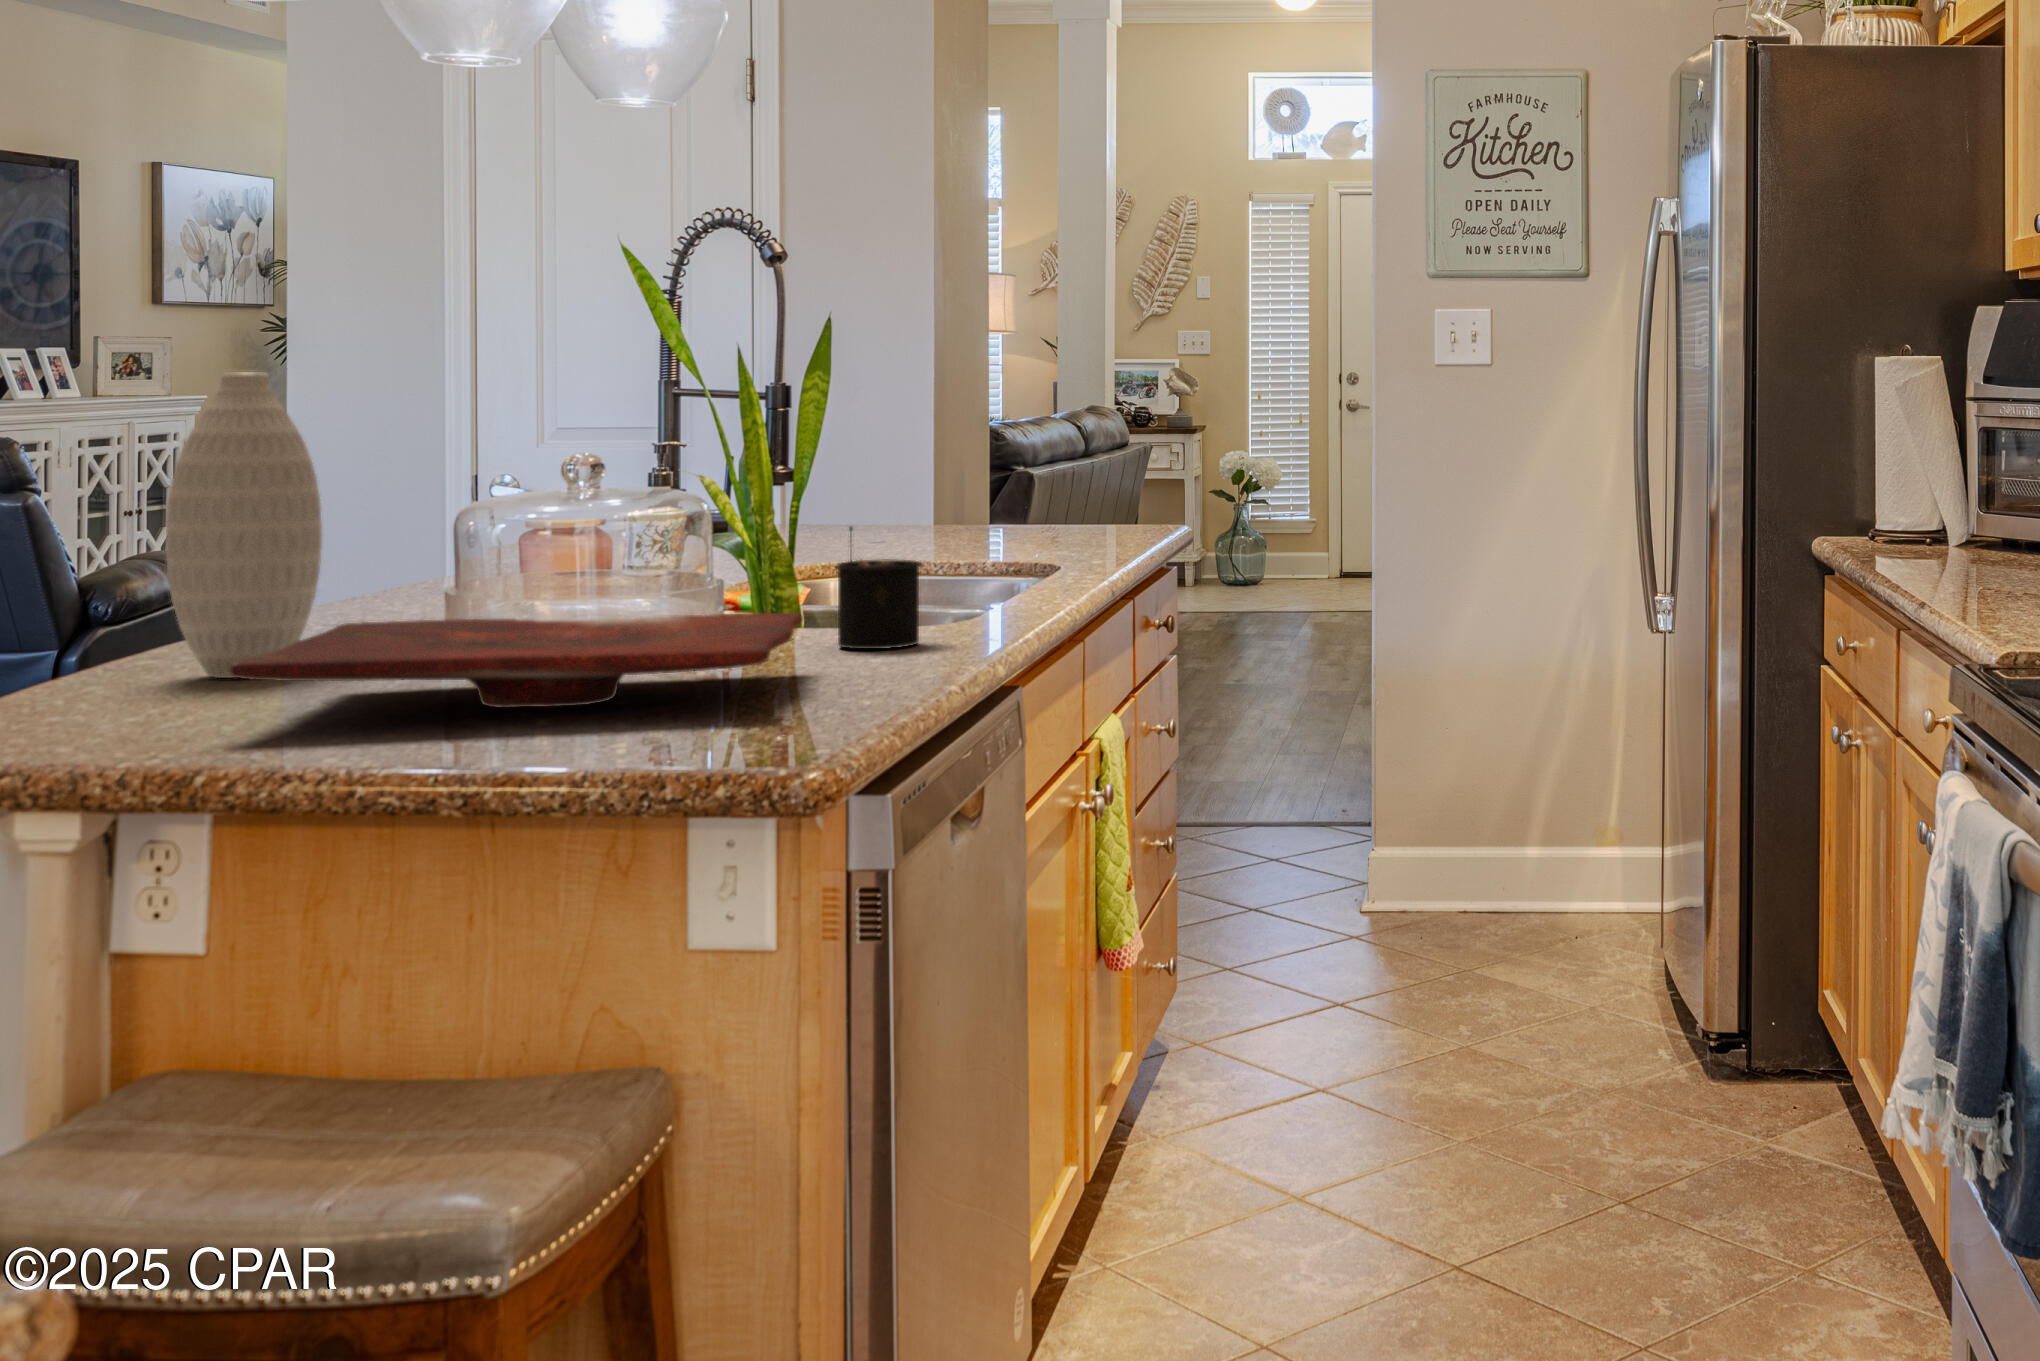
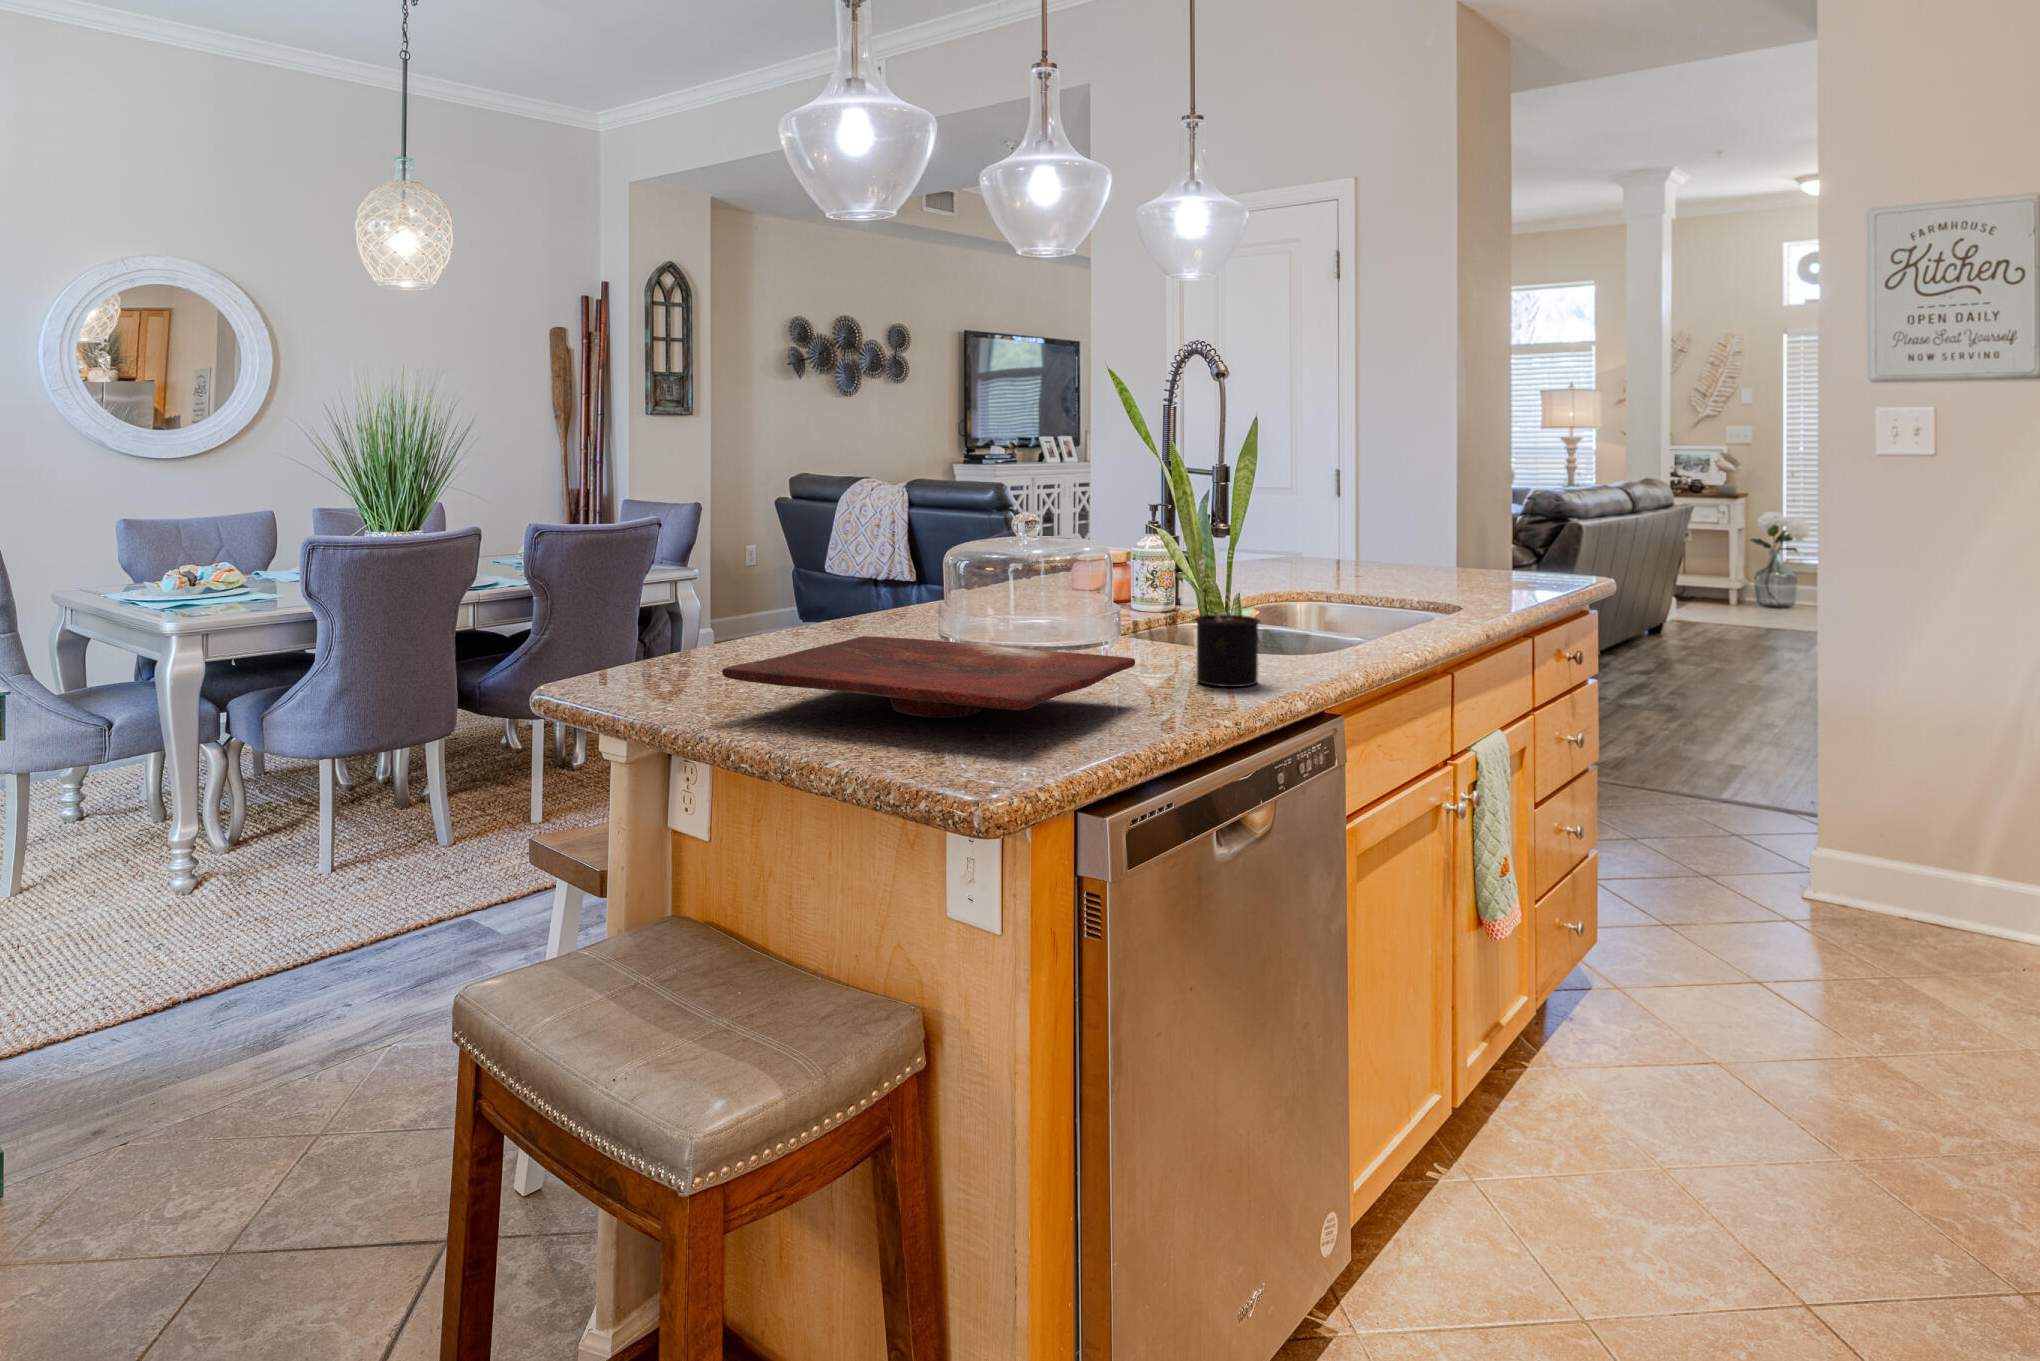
vase: present [166,372,322,678] -> none [803,468,889,661]

